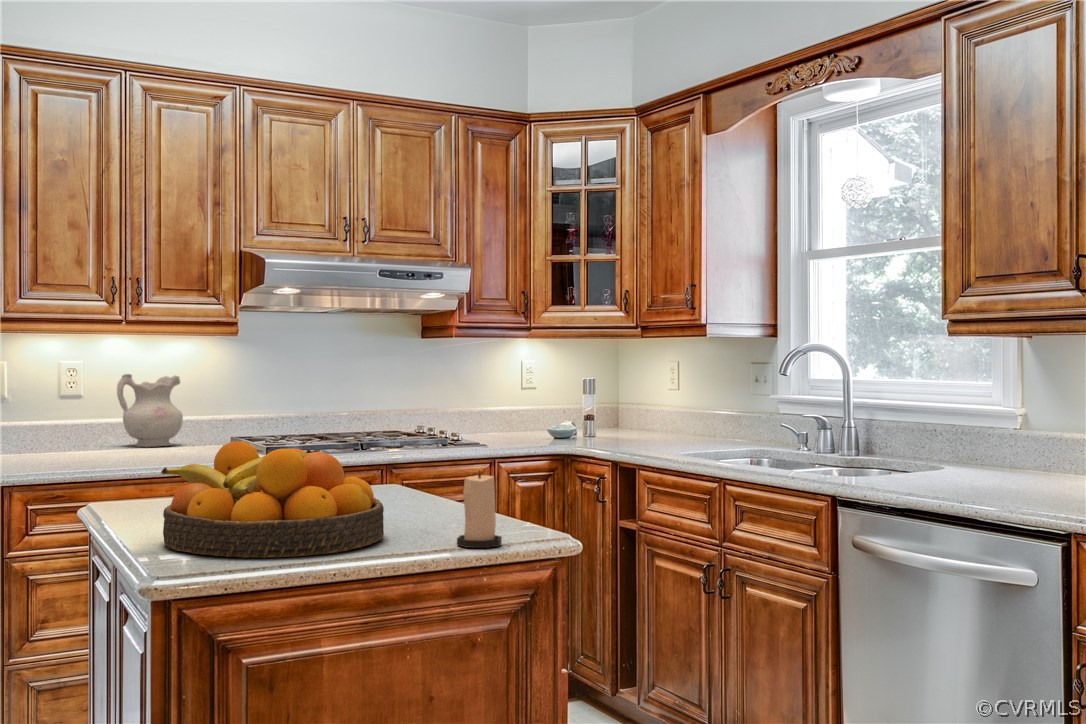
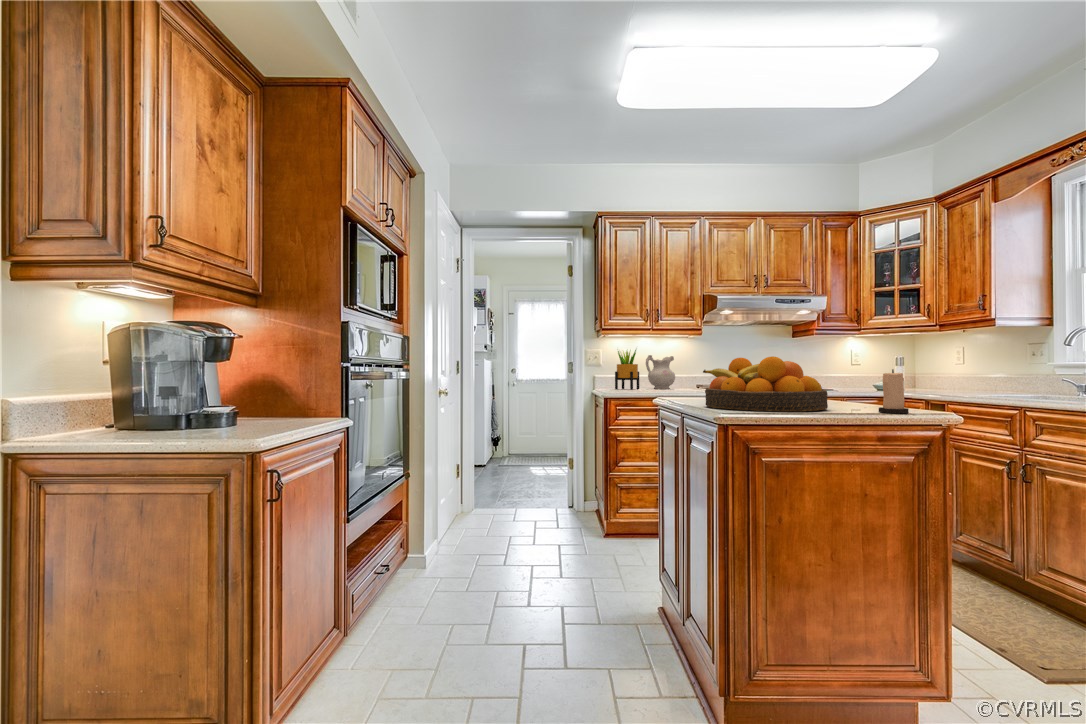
potted plant: none [42,357,100,453] -> present [615,350,639,390]

